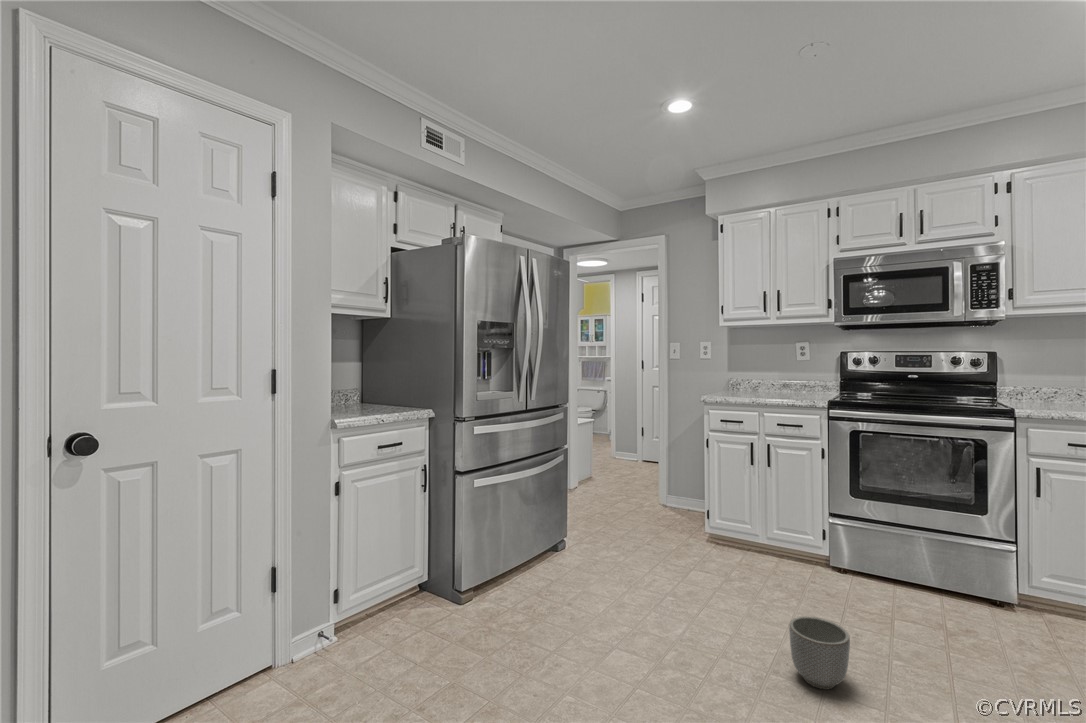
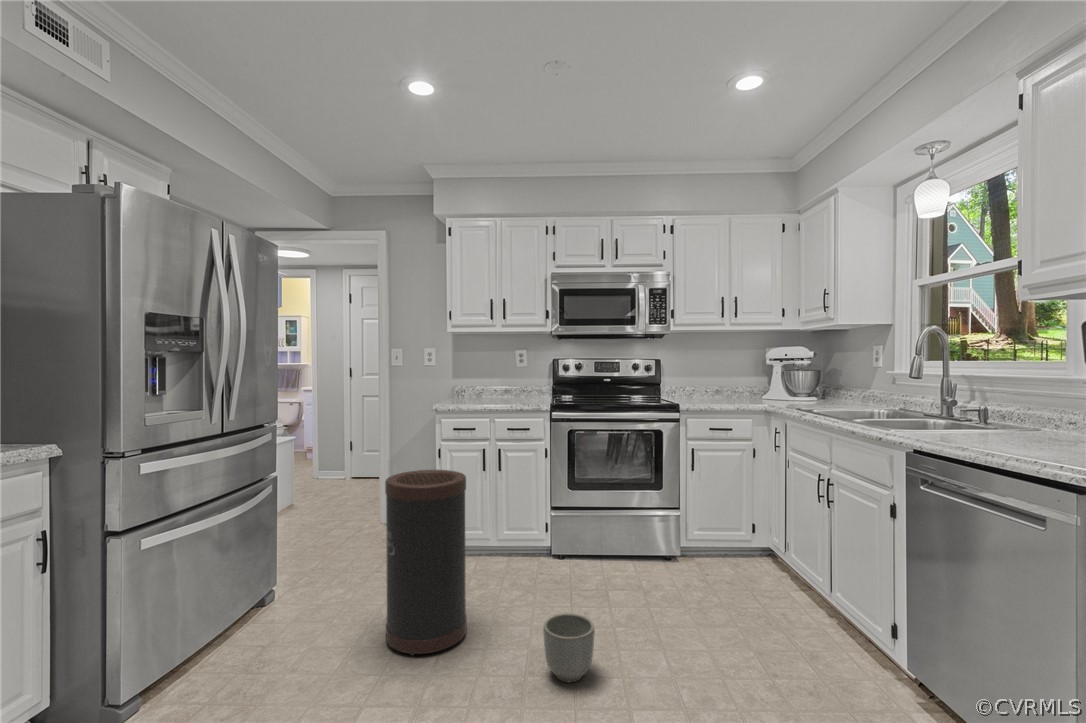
trash can: none [645,455,719,620] -> present [385,470,467,656]

